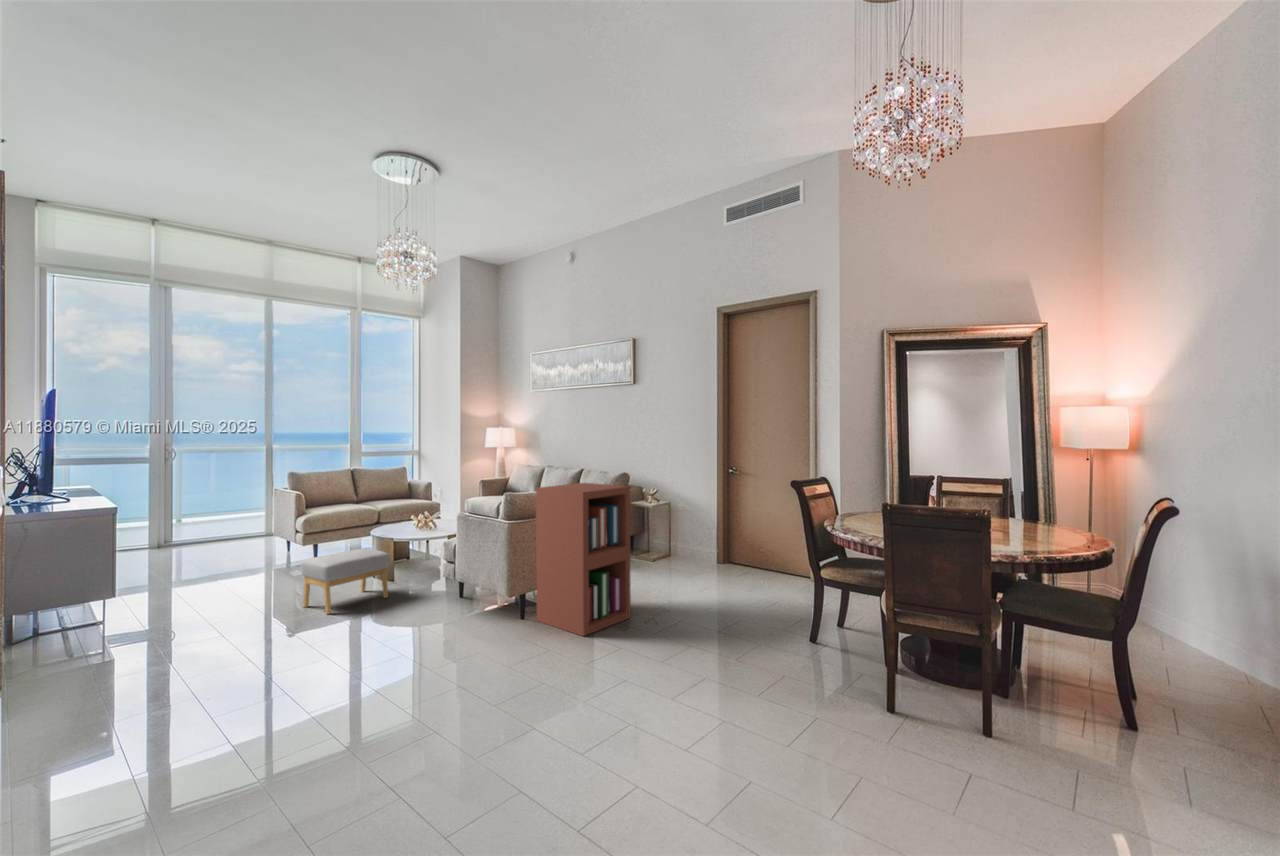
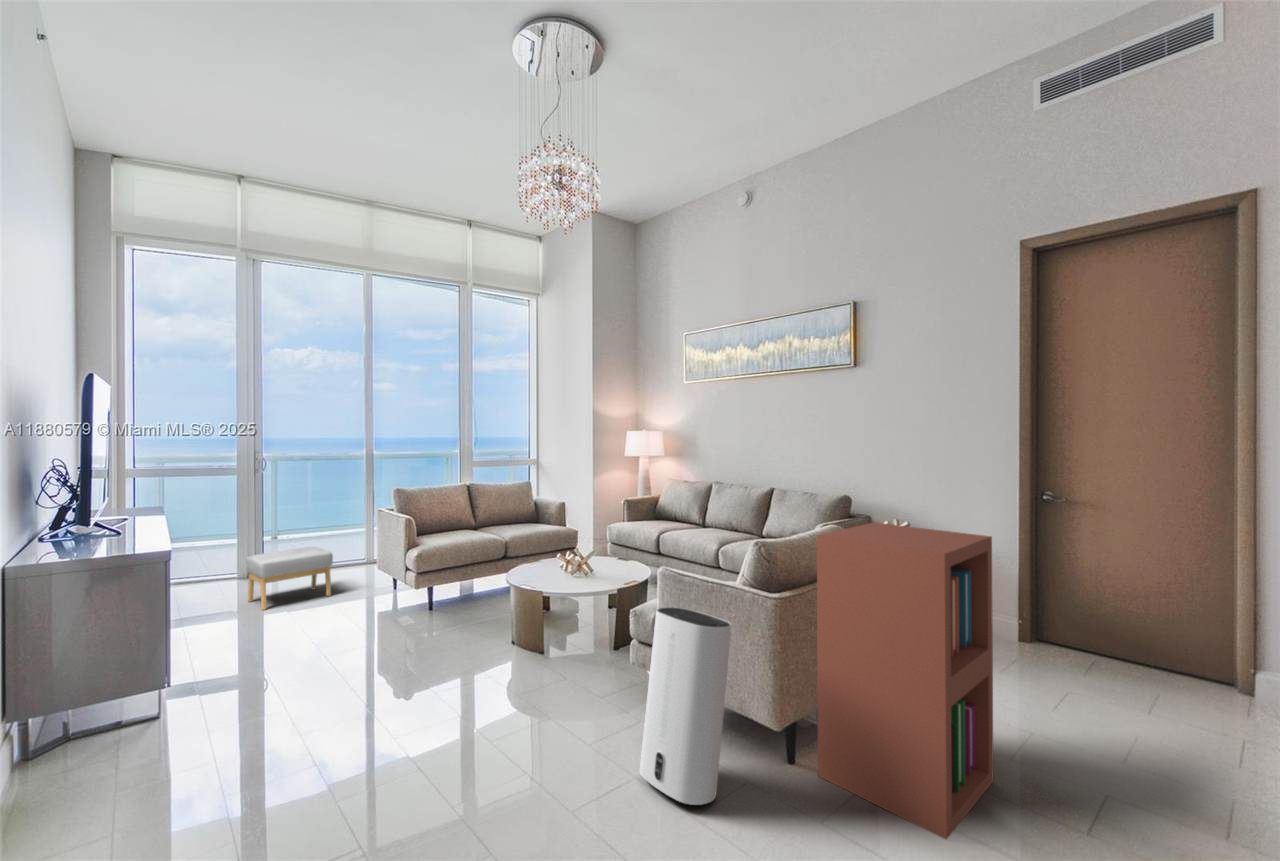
air purifier: none [433,532,485,632] -> present [640,607,731,805]
footstool: present [301,548,390,614] -> present [246,547,333,610]

